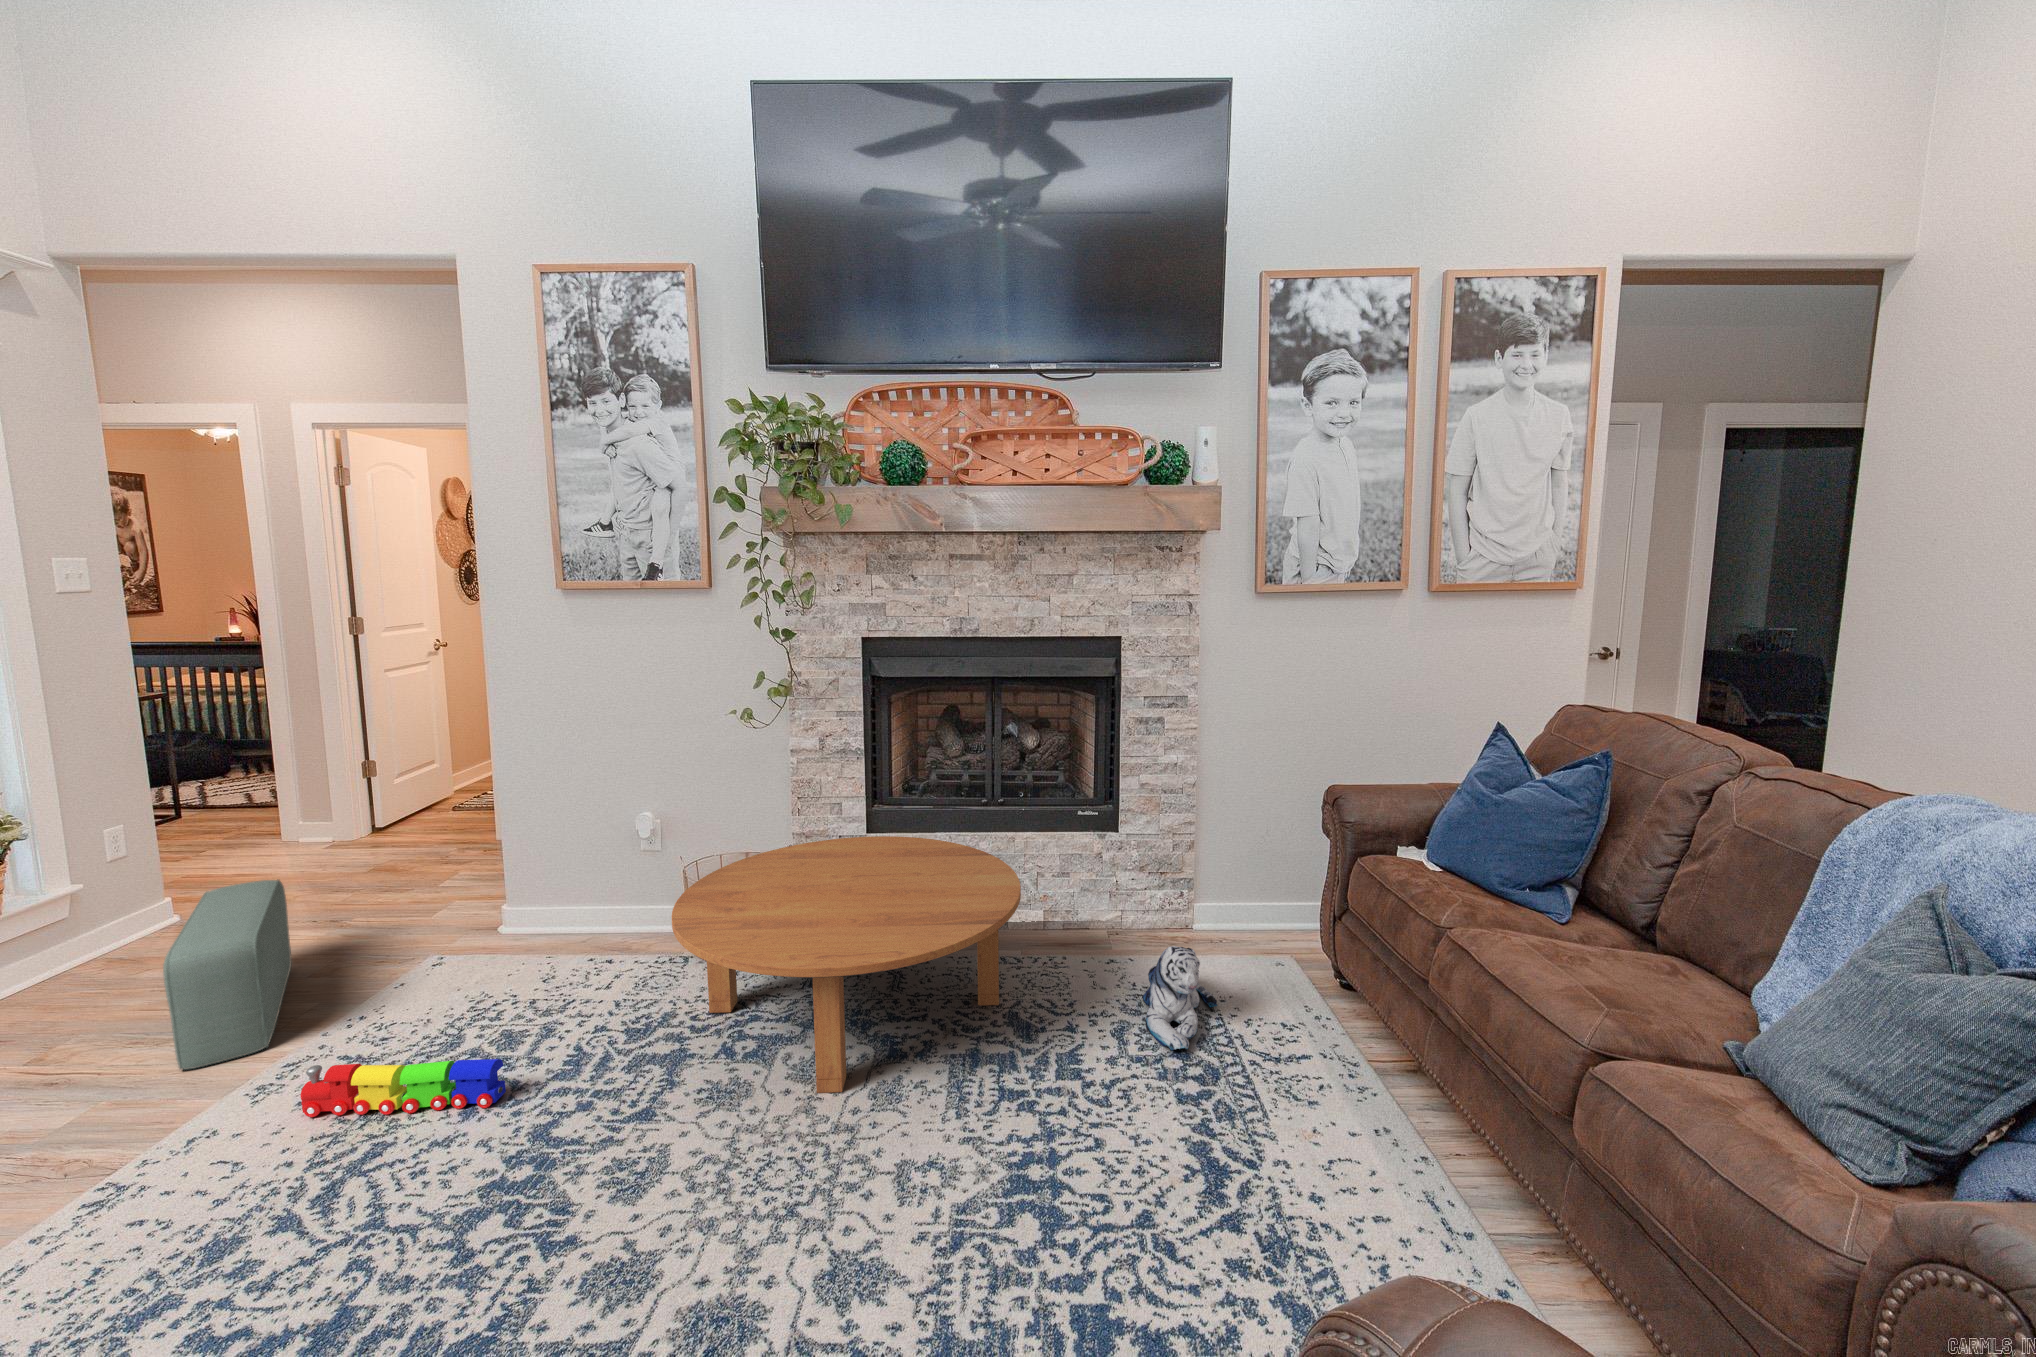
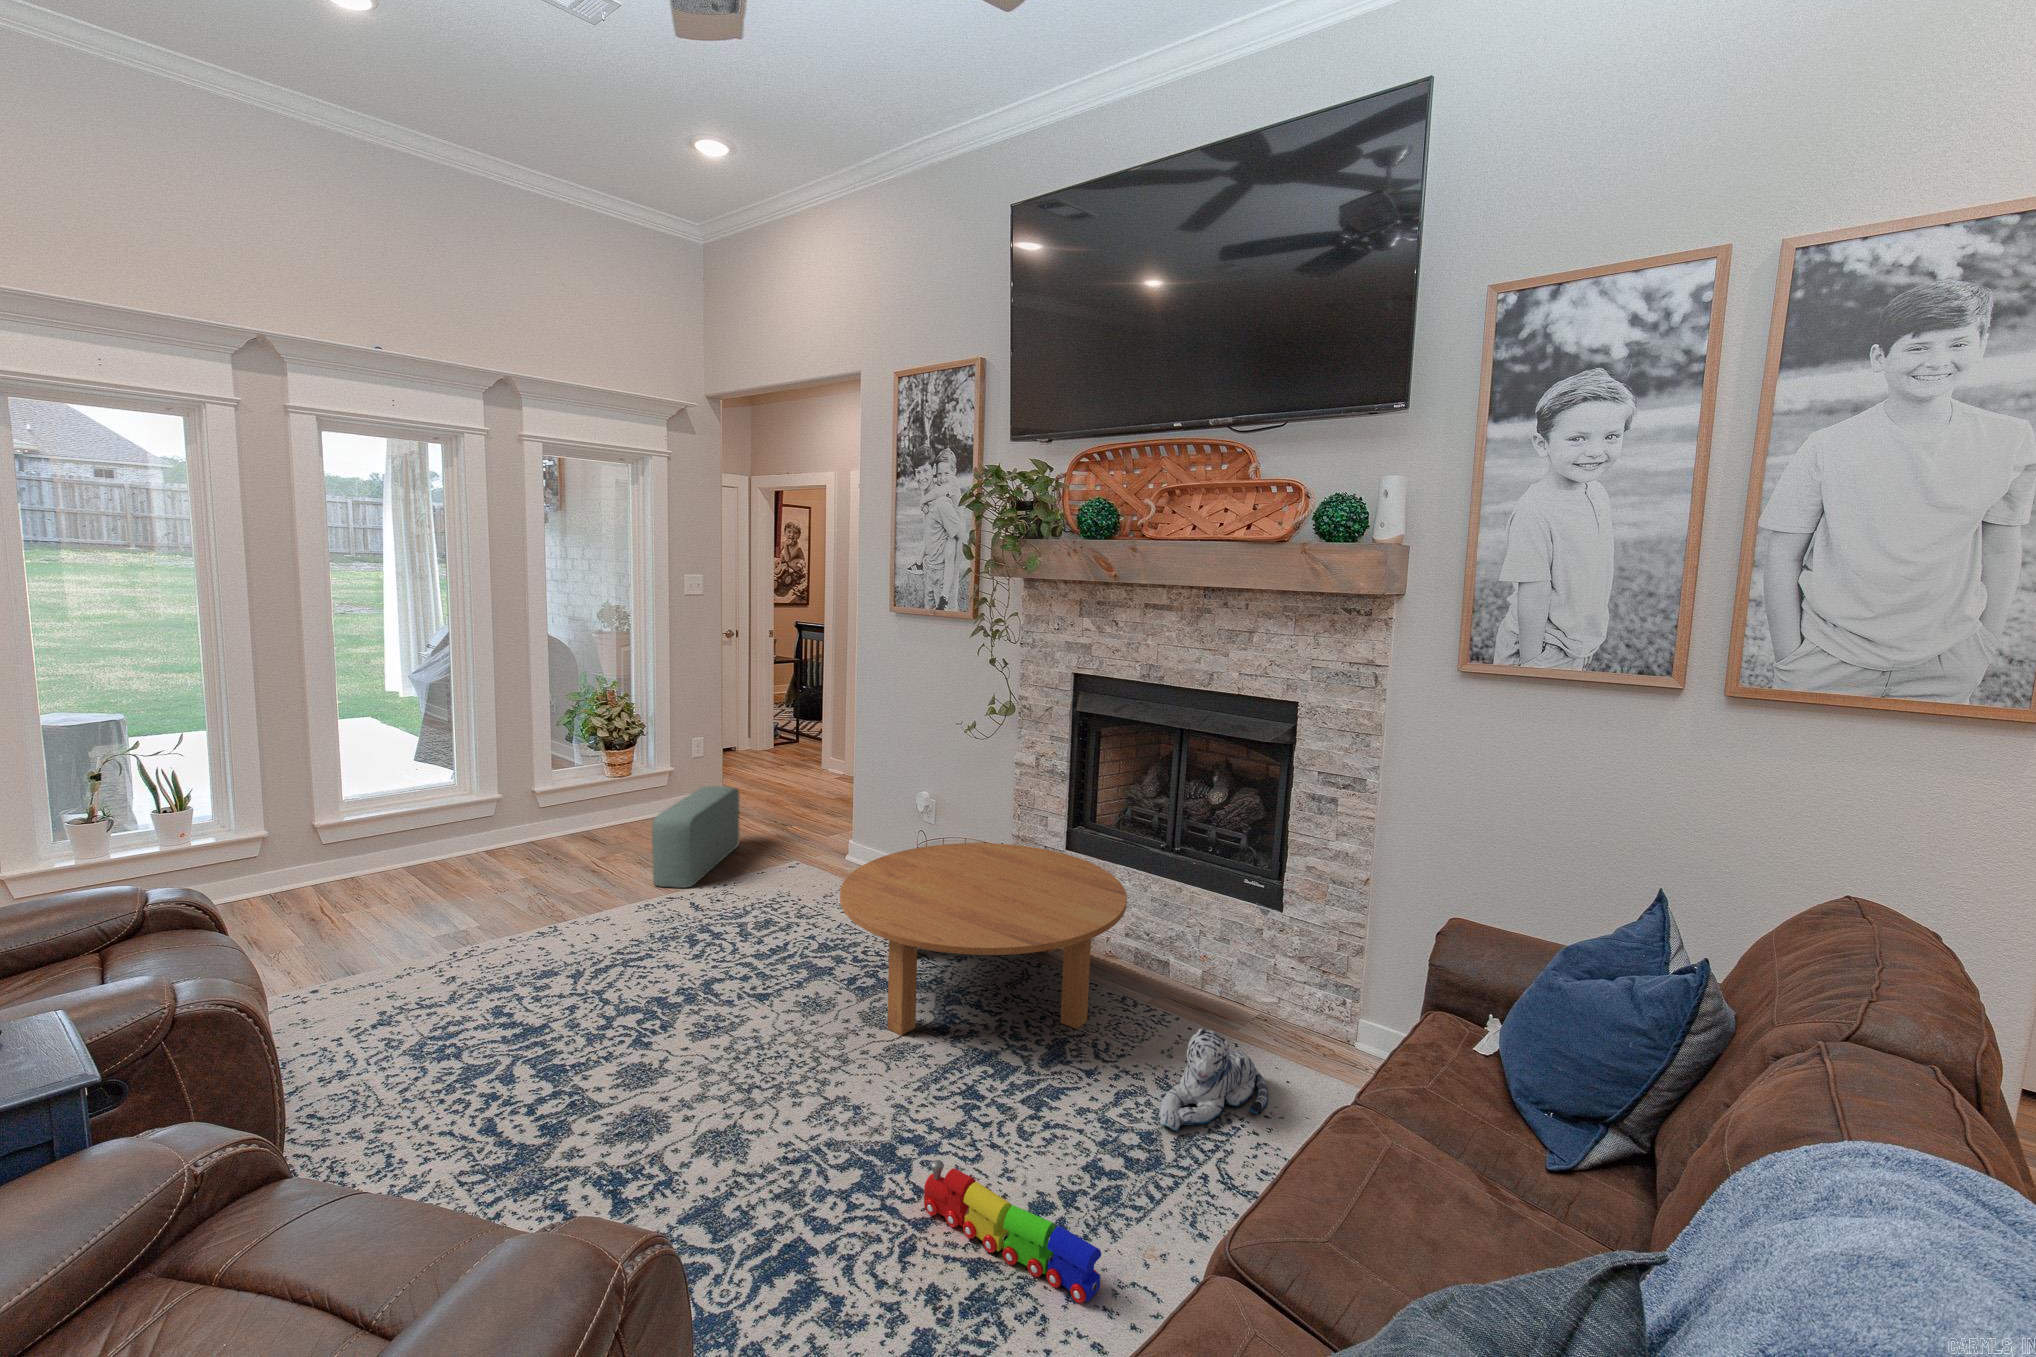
toy train: present [301,1059,506,1117] -> present [924,1160,1101,1303]

